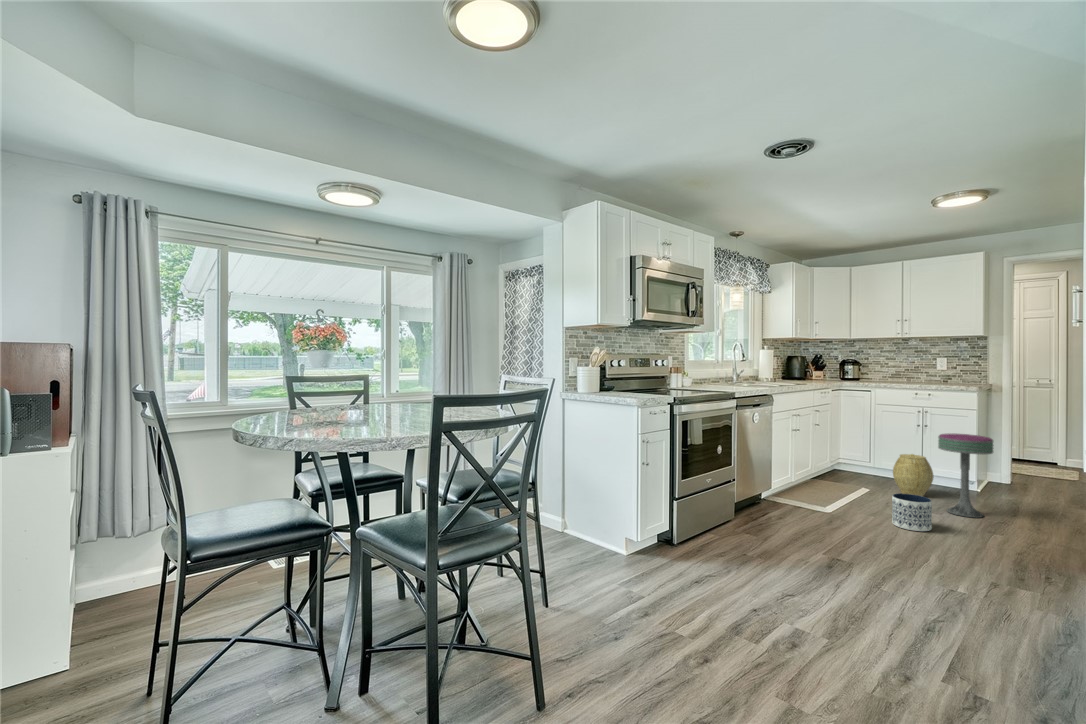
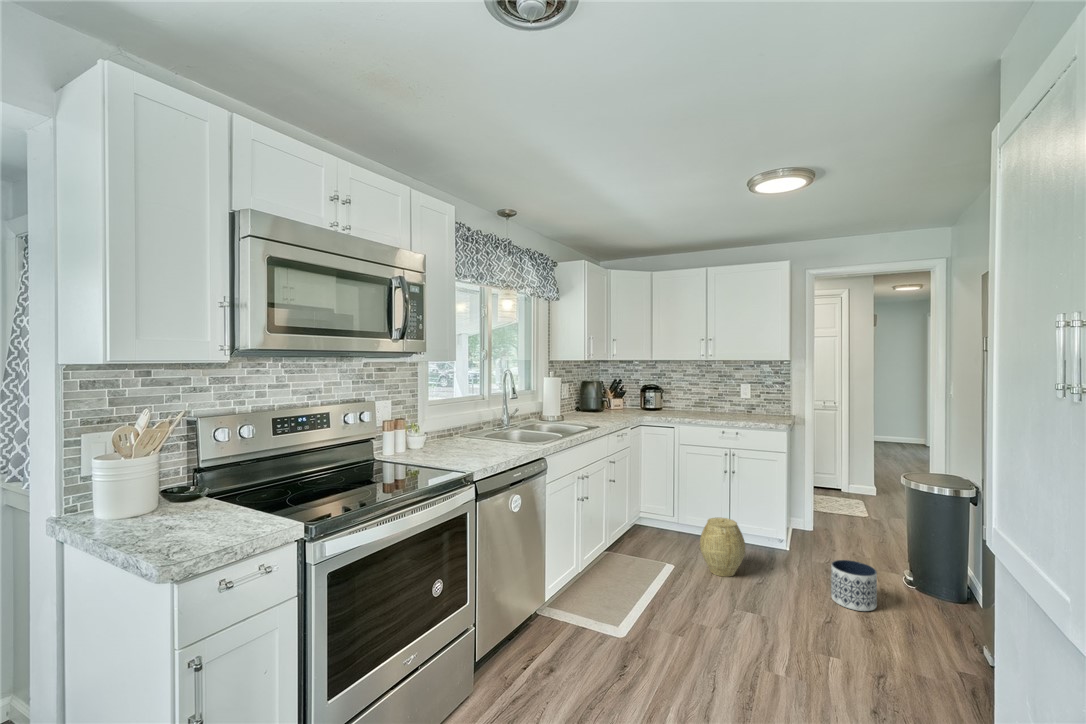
bar stool: present [938,434,993,518] -> none [755,498,818,619]
planter: present [892,493,932,531] -> present [831,560,877,611]

